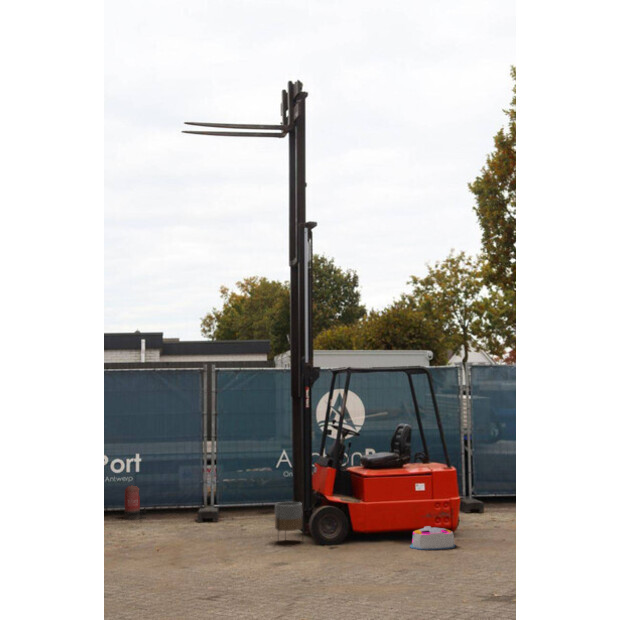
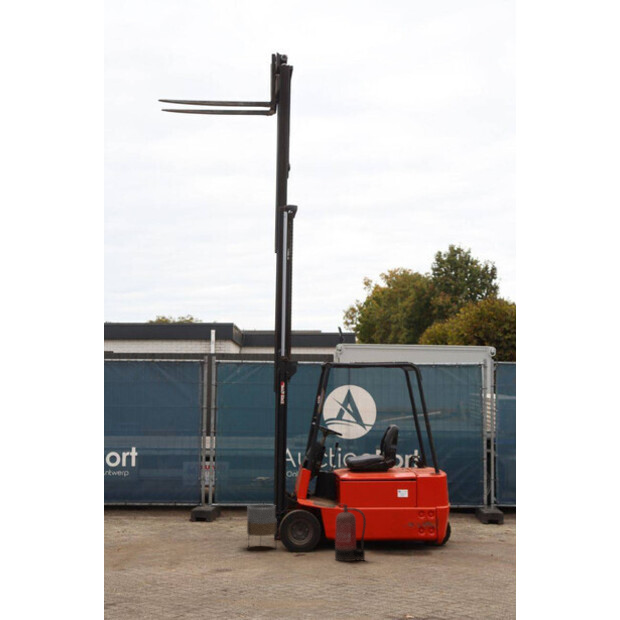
fire extinguisher: present [124,484,146,520] -> present [335,504,366,561]
storage bin: present [410,526,456,550] -> none [385,538,437,565]

